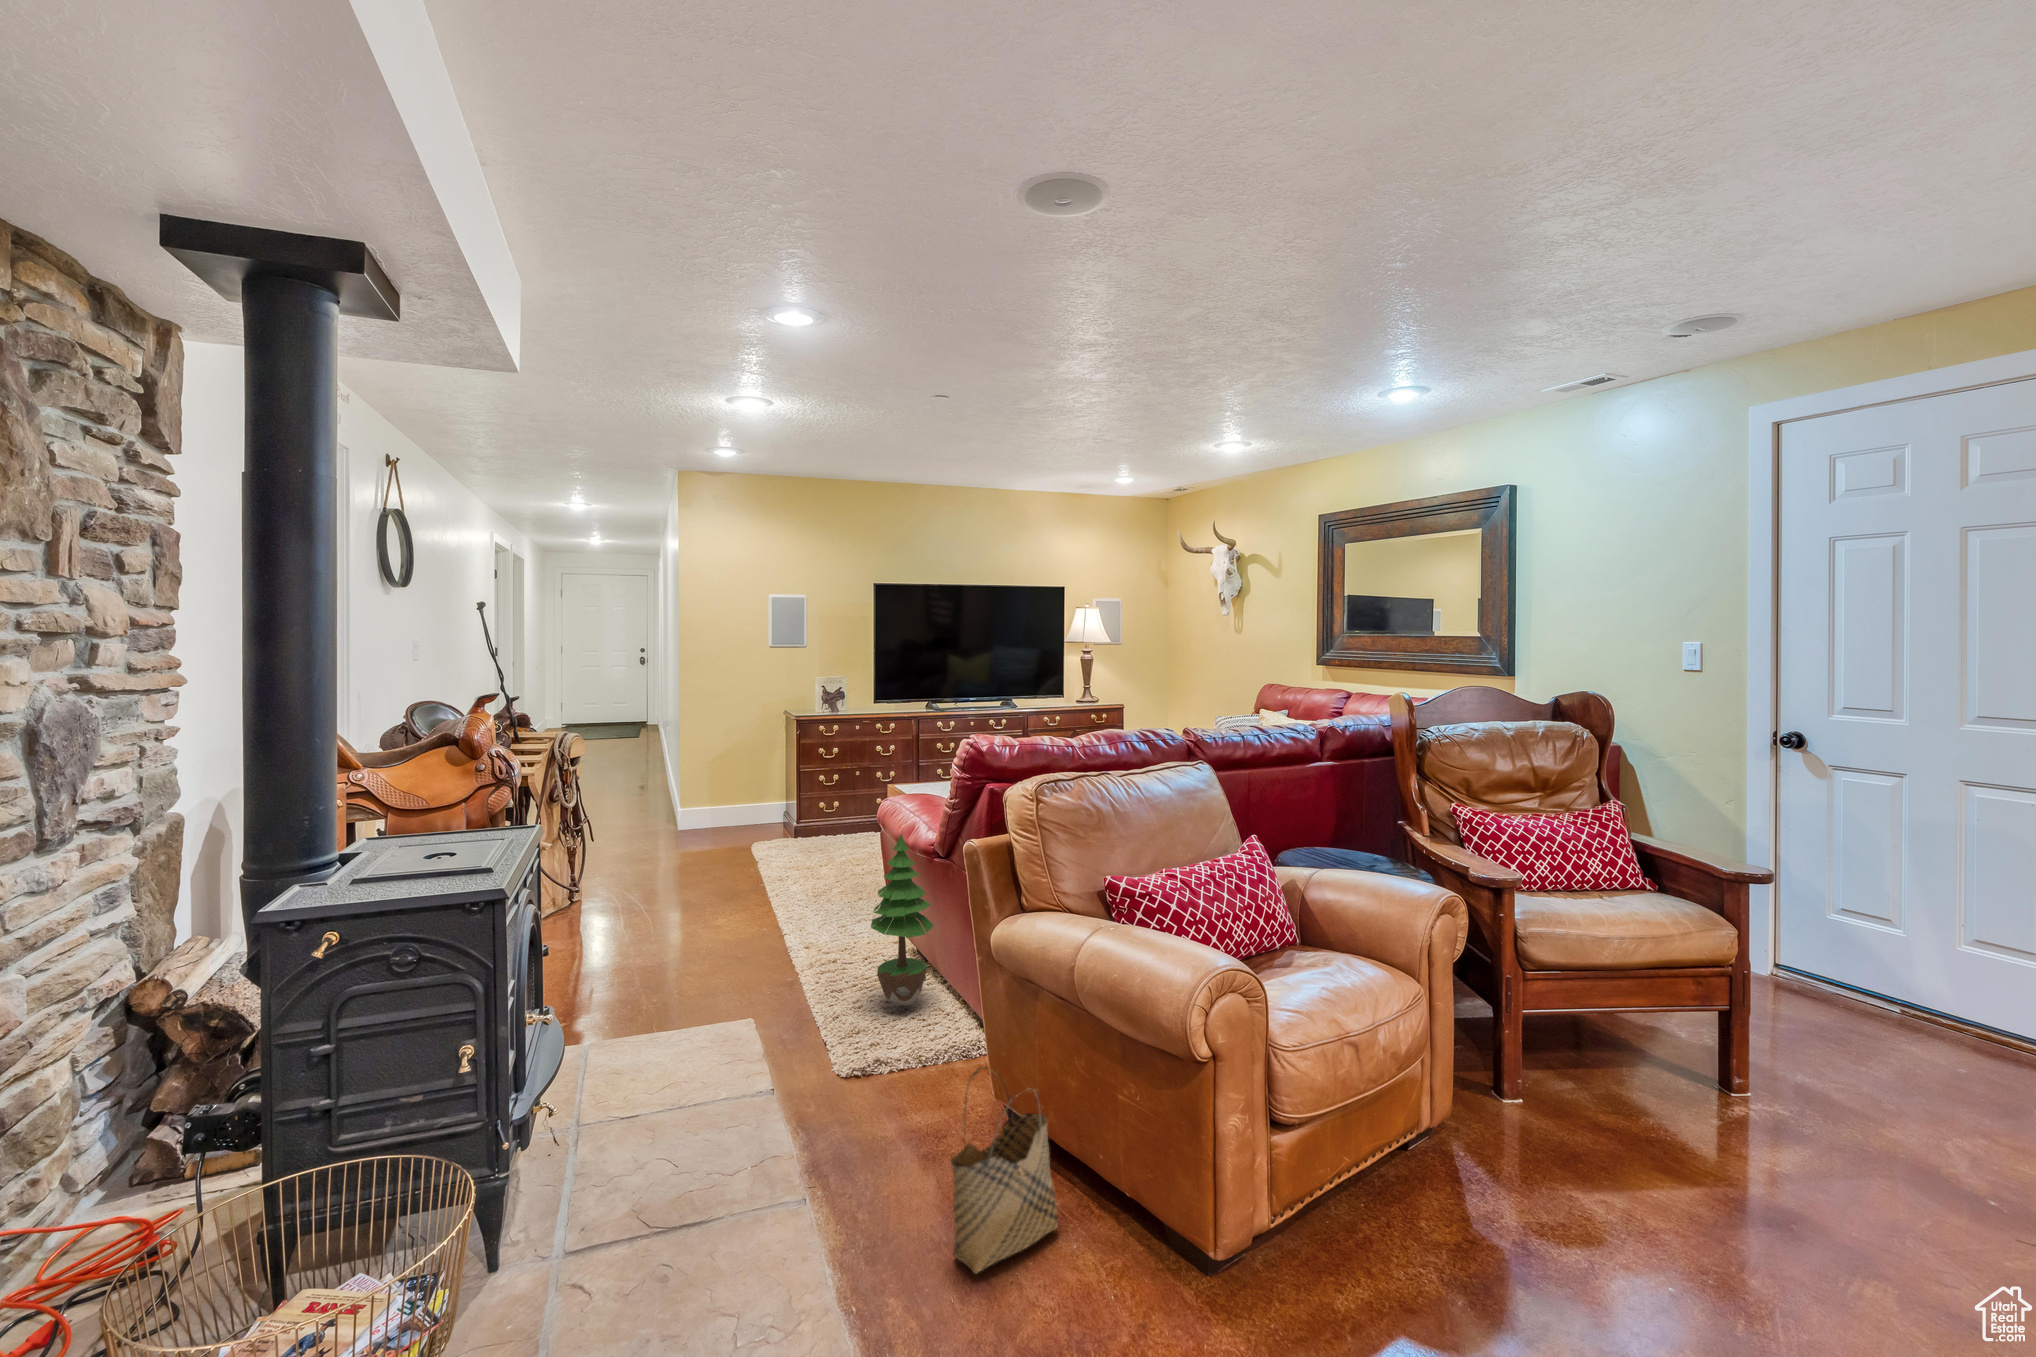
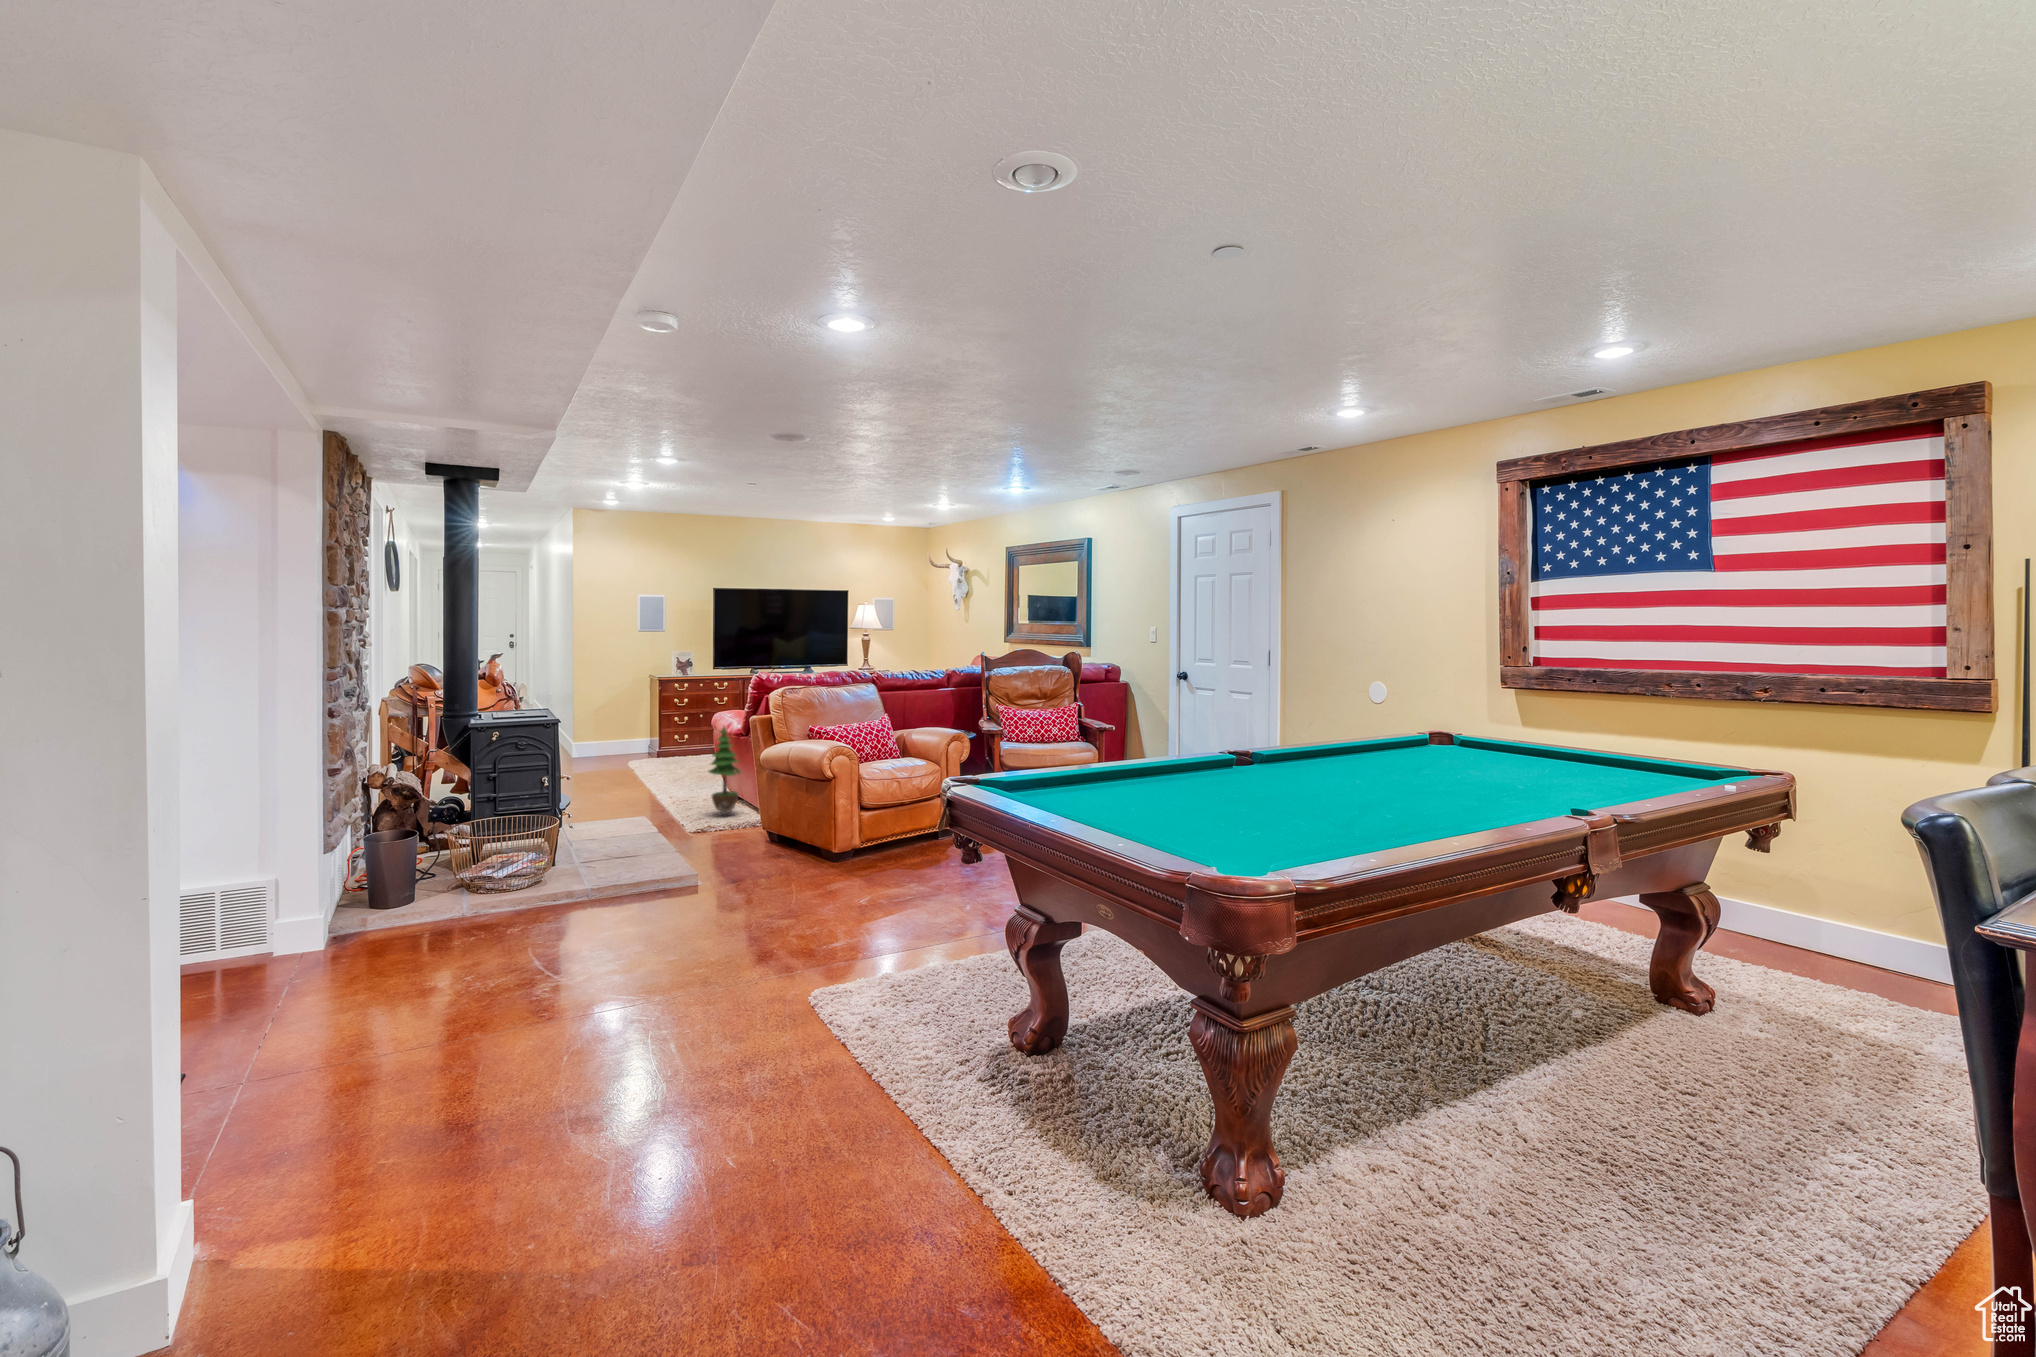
woven basket: present [951,1067,1058,1274] -> none [737,793,782,861]

